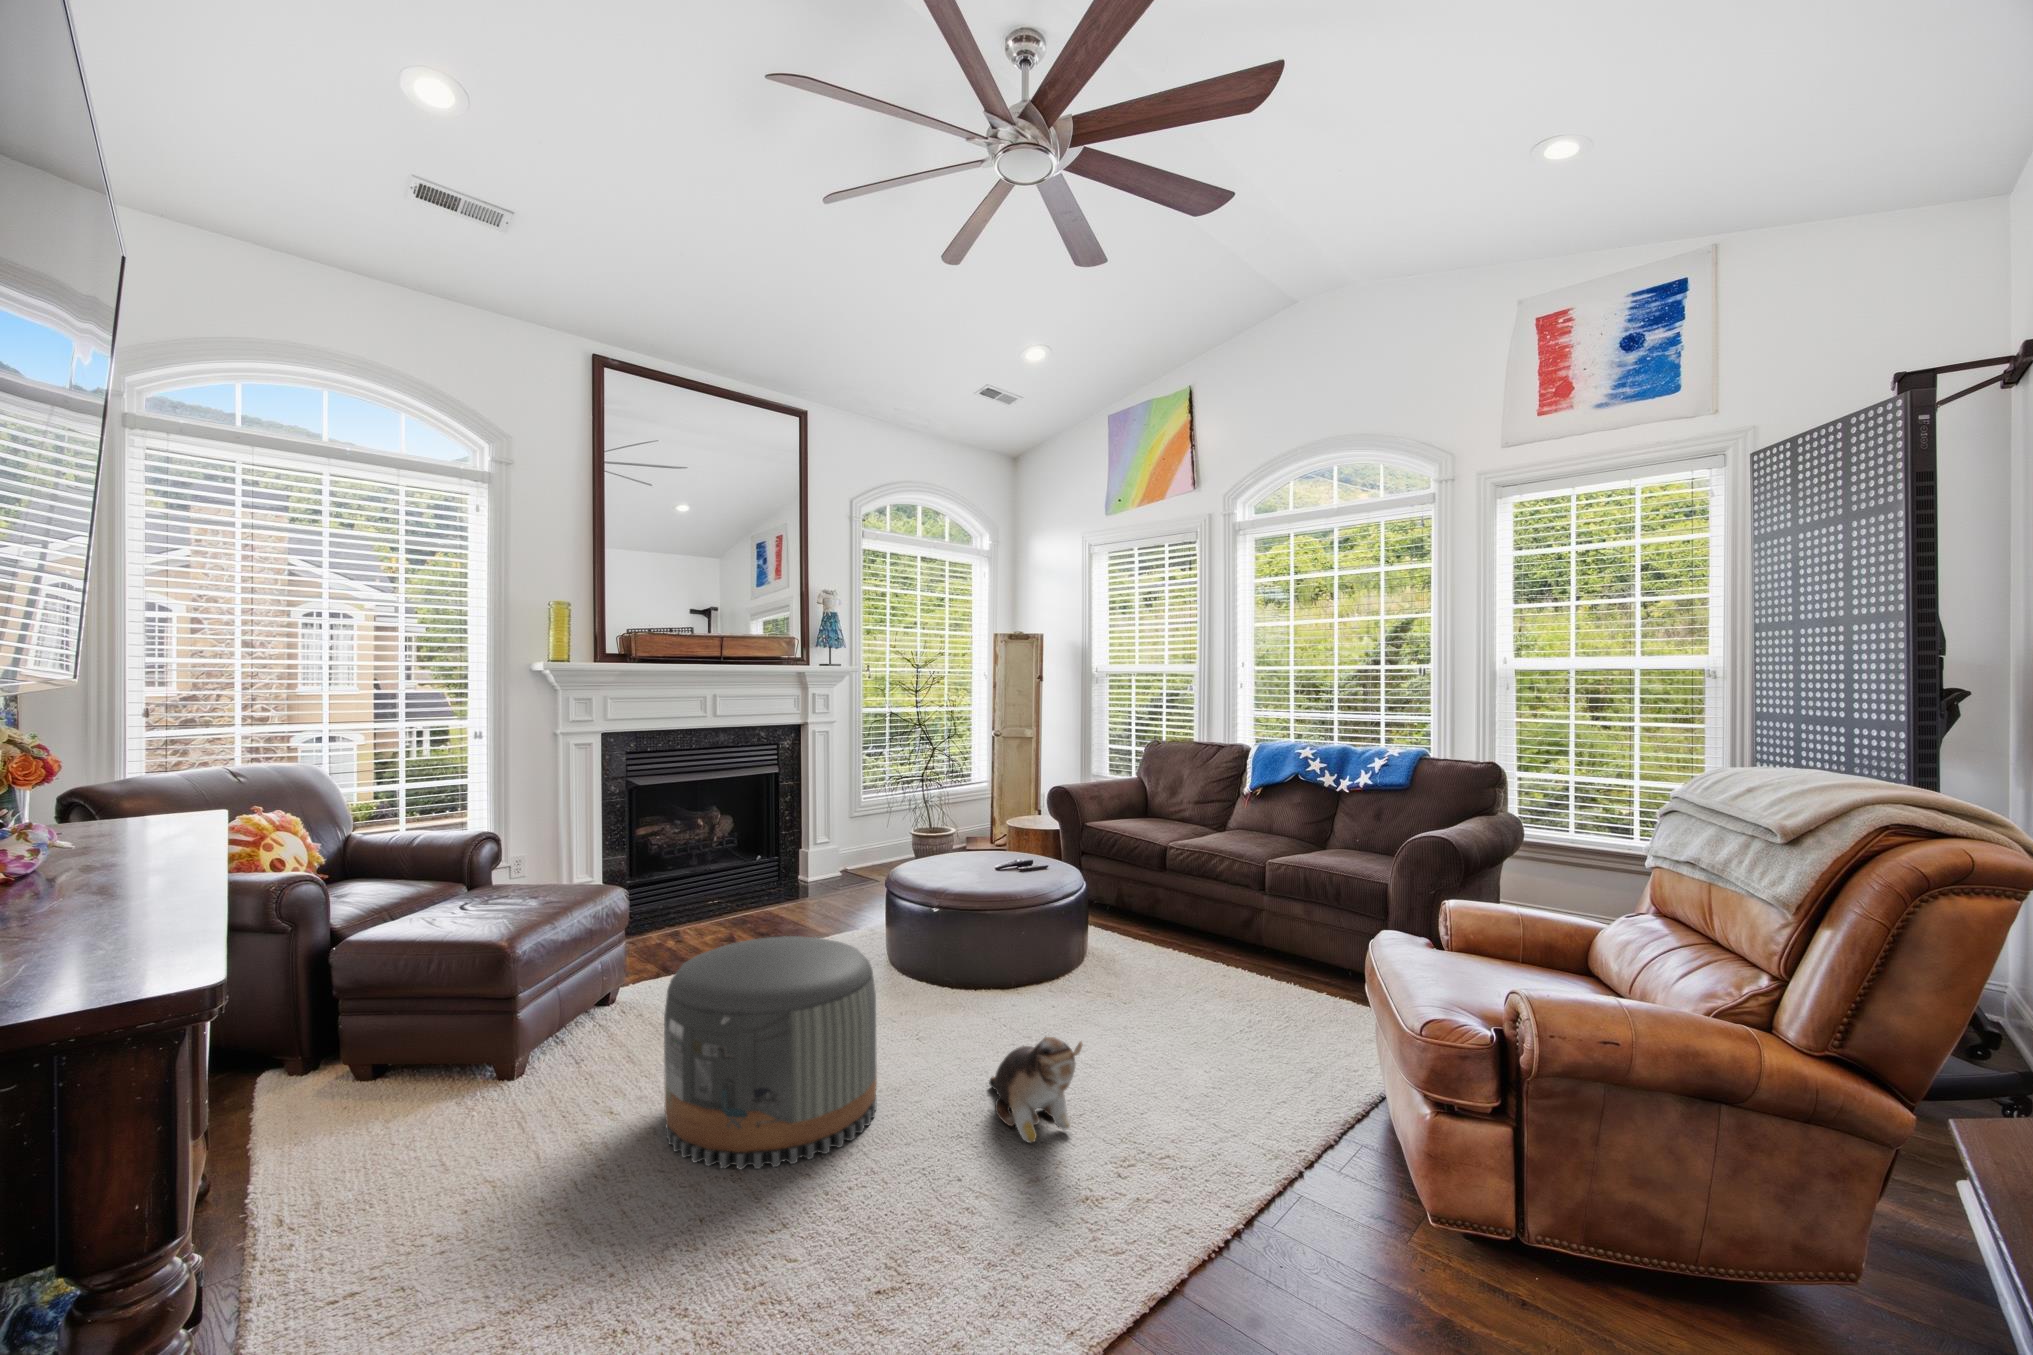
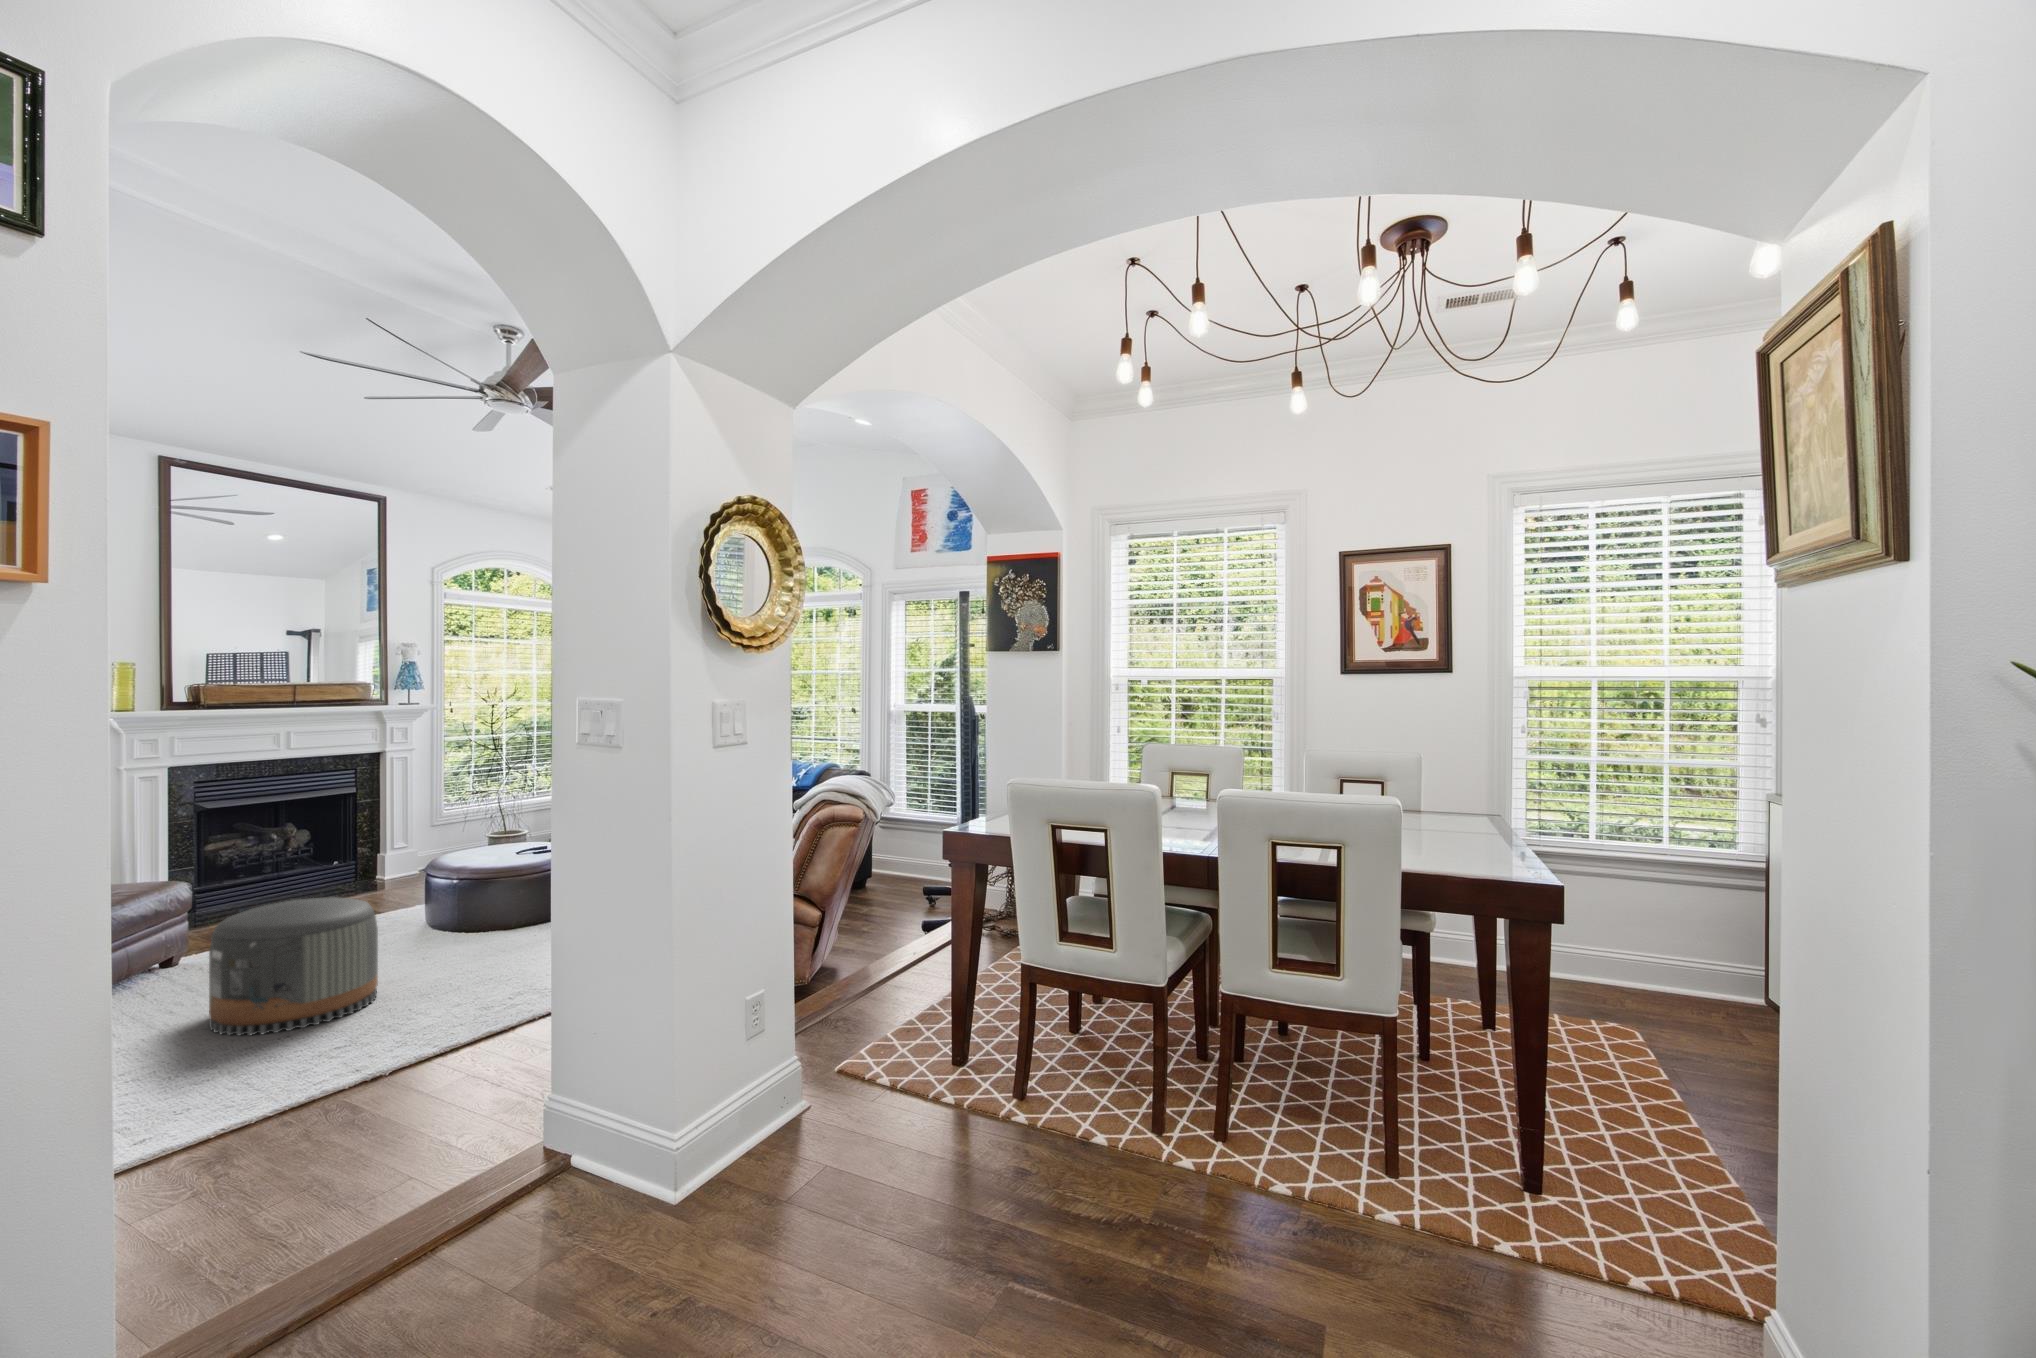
plush toy: present [989,1037,1082,1143] -> none [458,939,506,1002]

